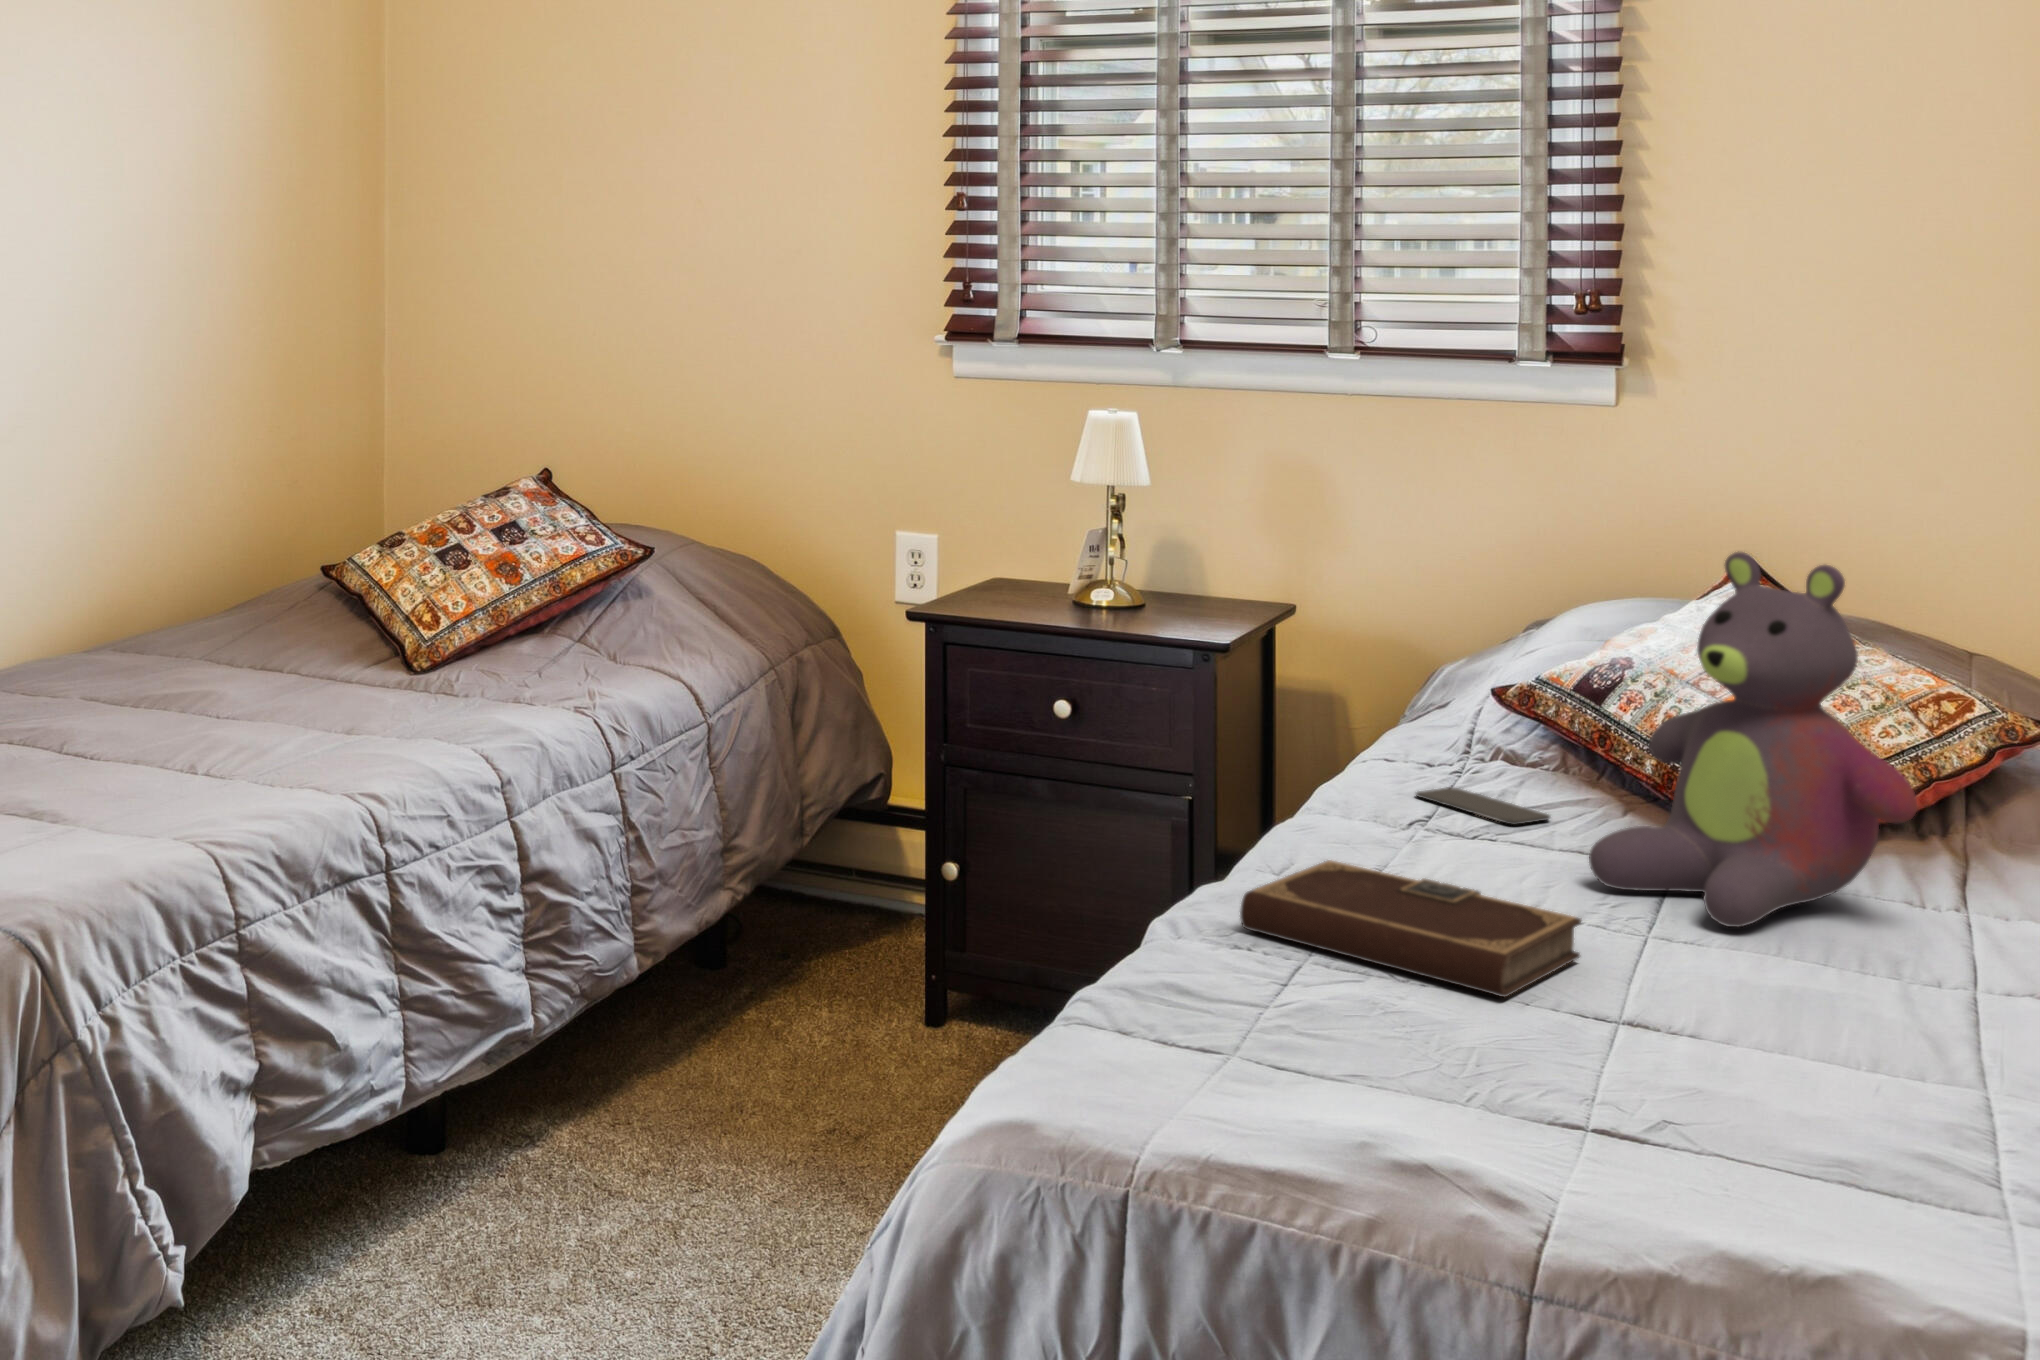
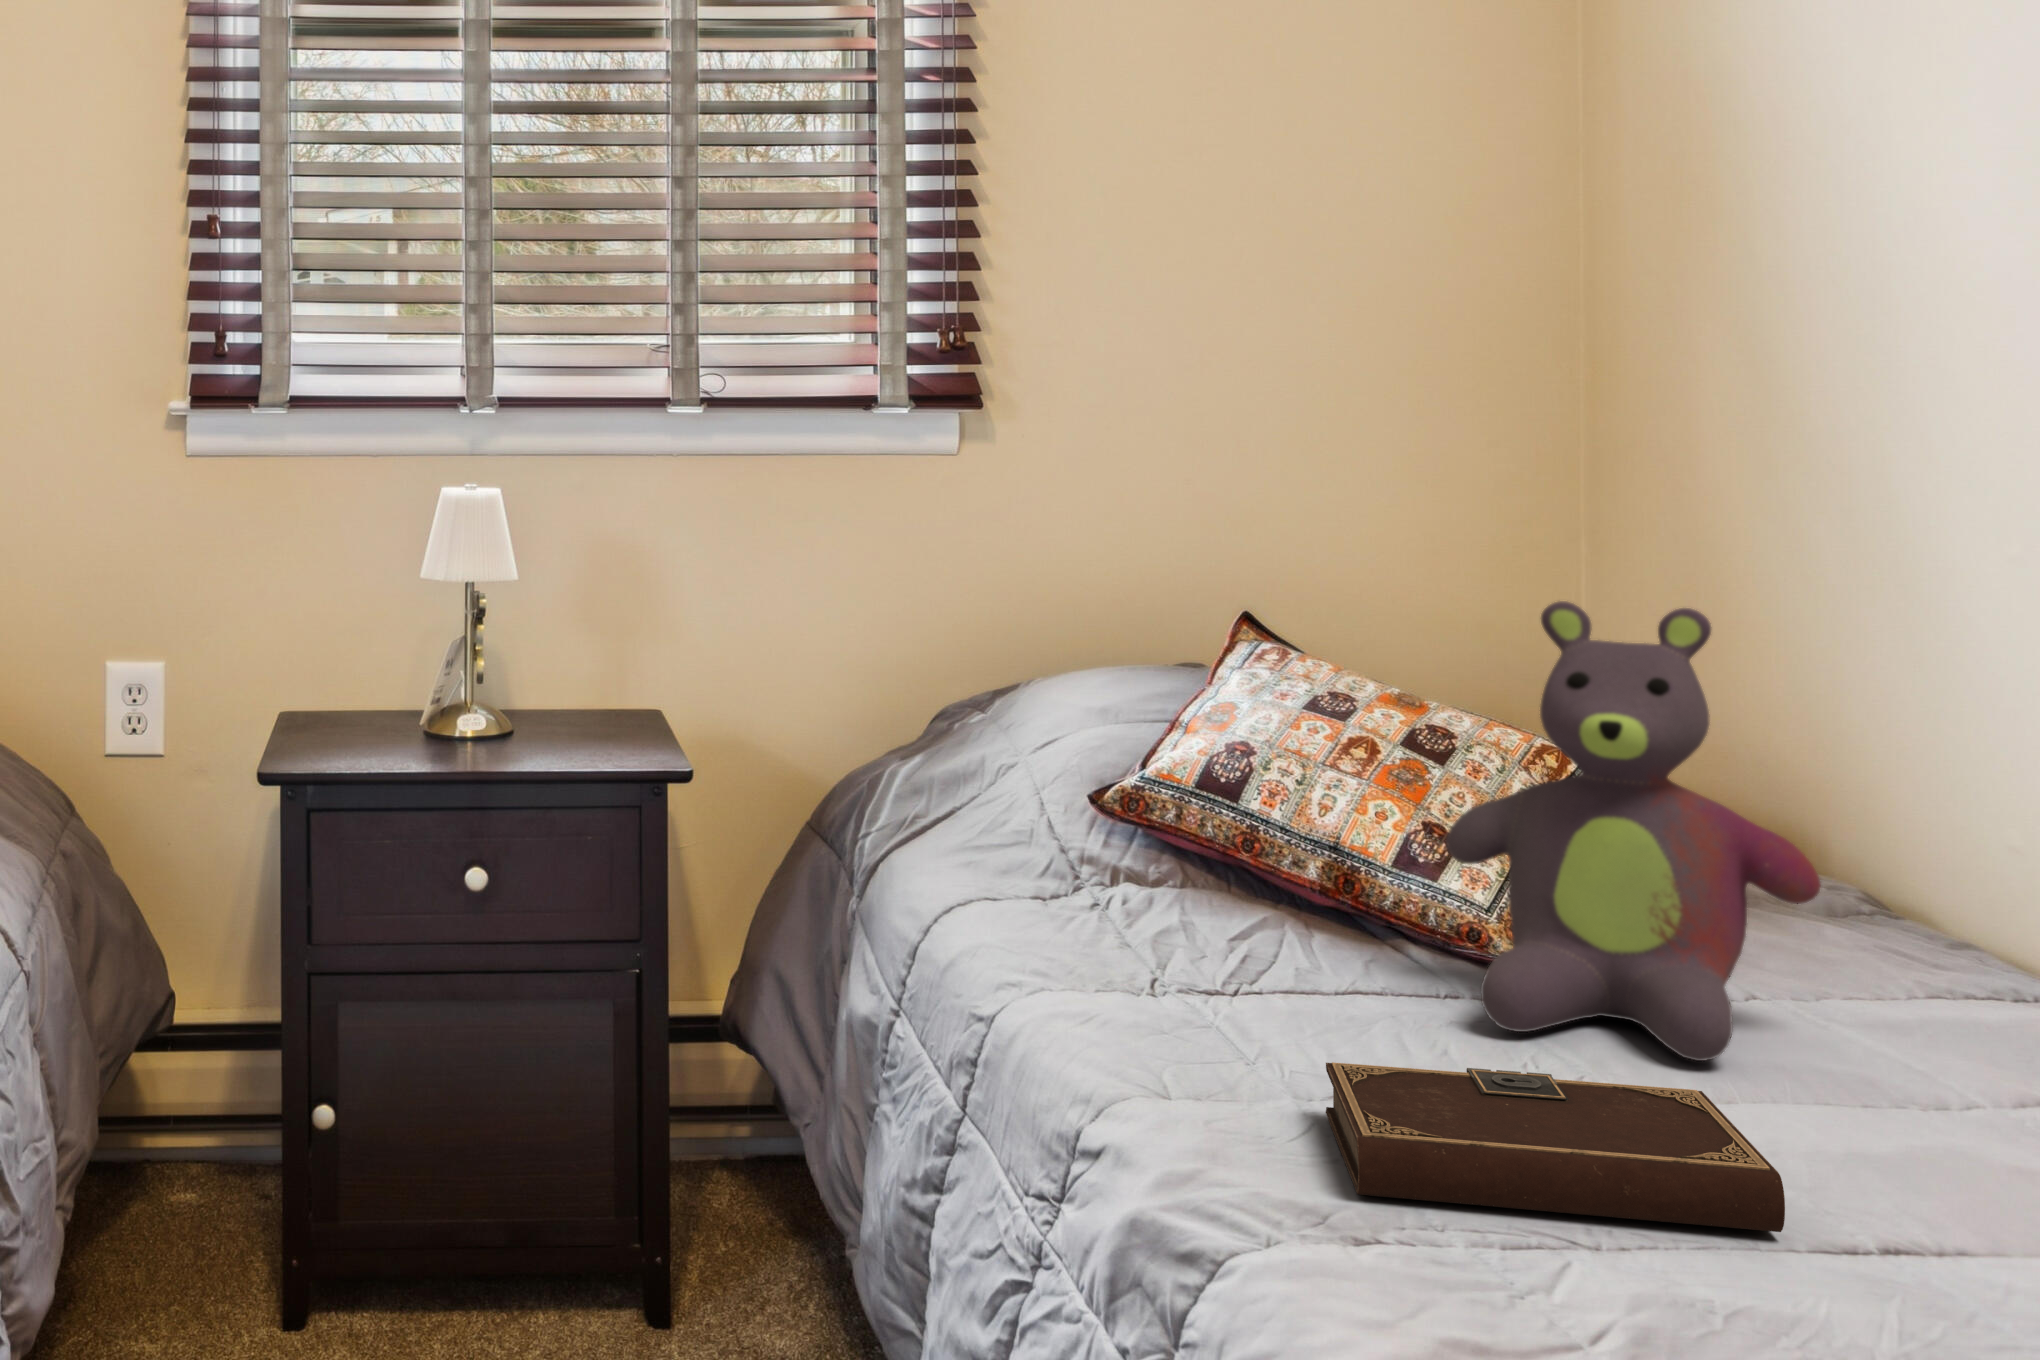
smartphone: present [1416,787,1550,825] -> none [1116,925,1284,964]

